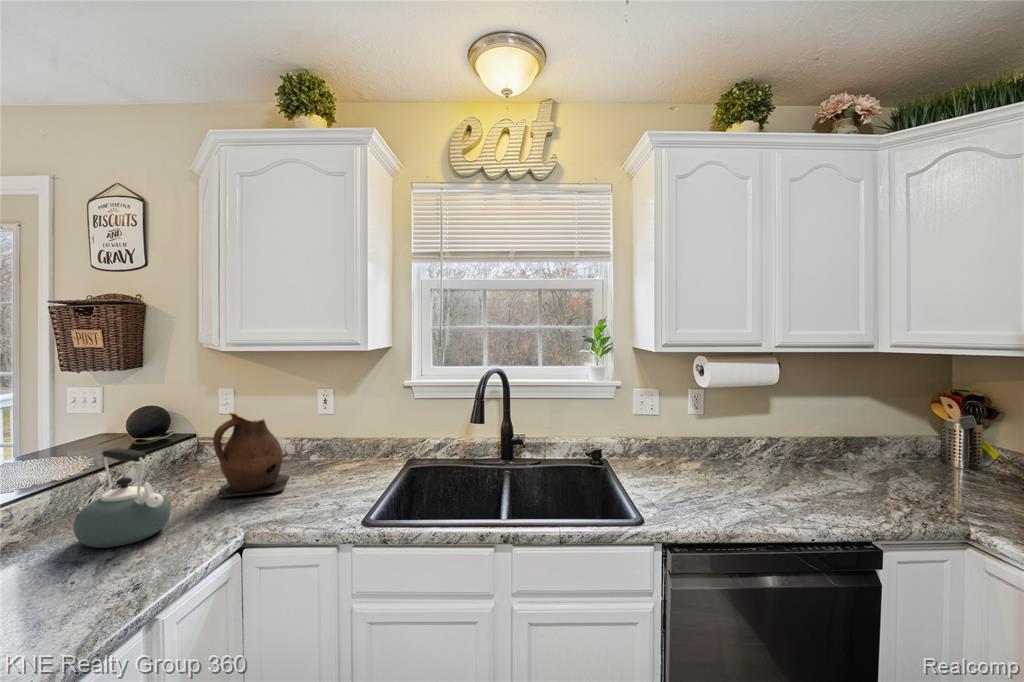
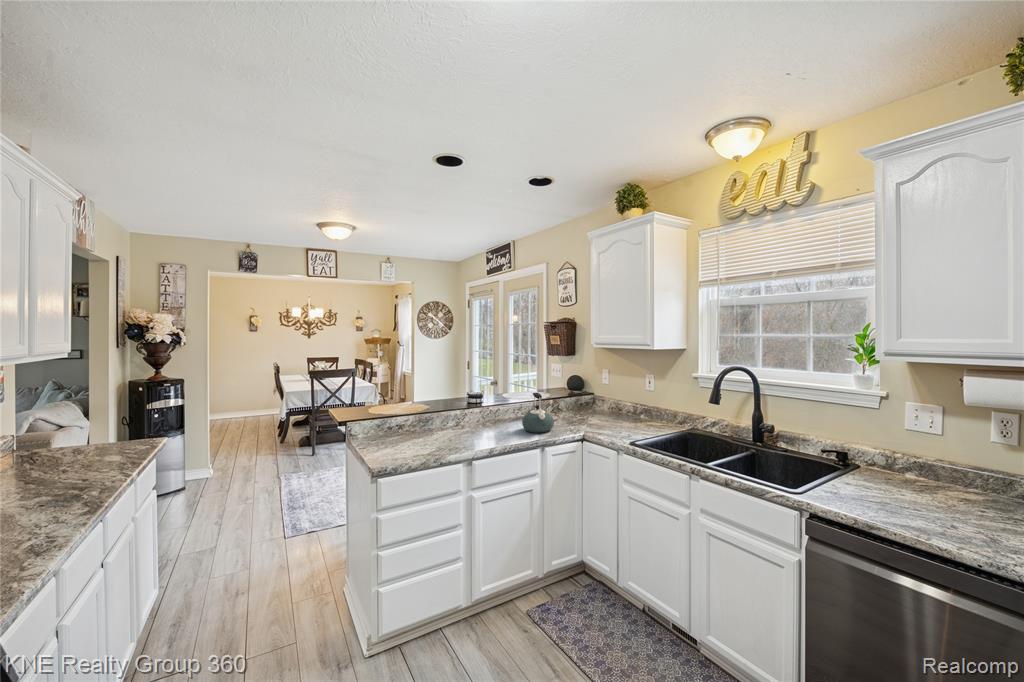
ceramic pitcher: present [213,412,289,497] -> none [578,383,619,429]

